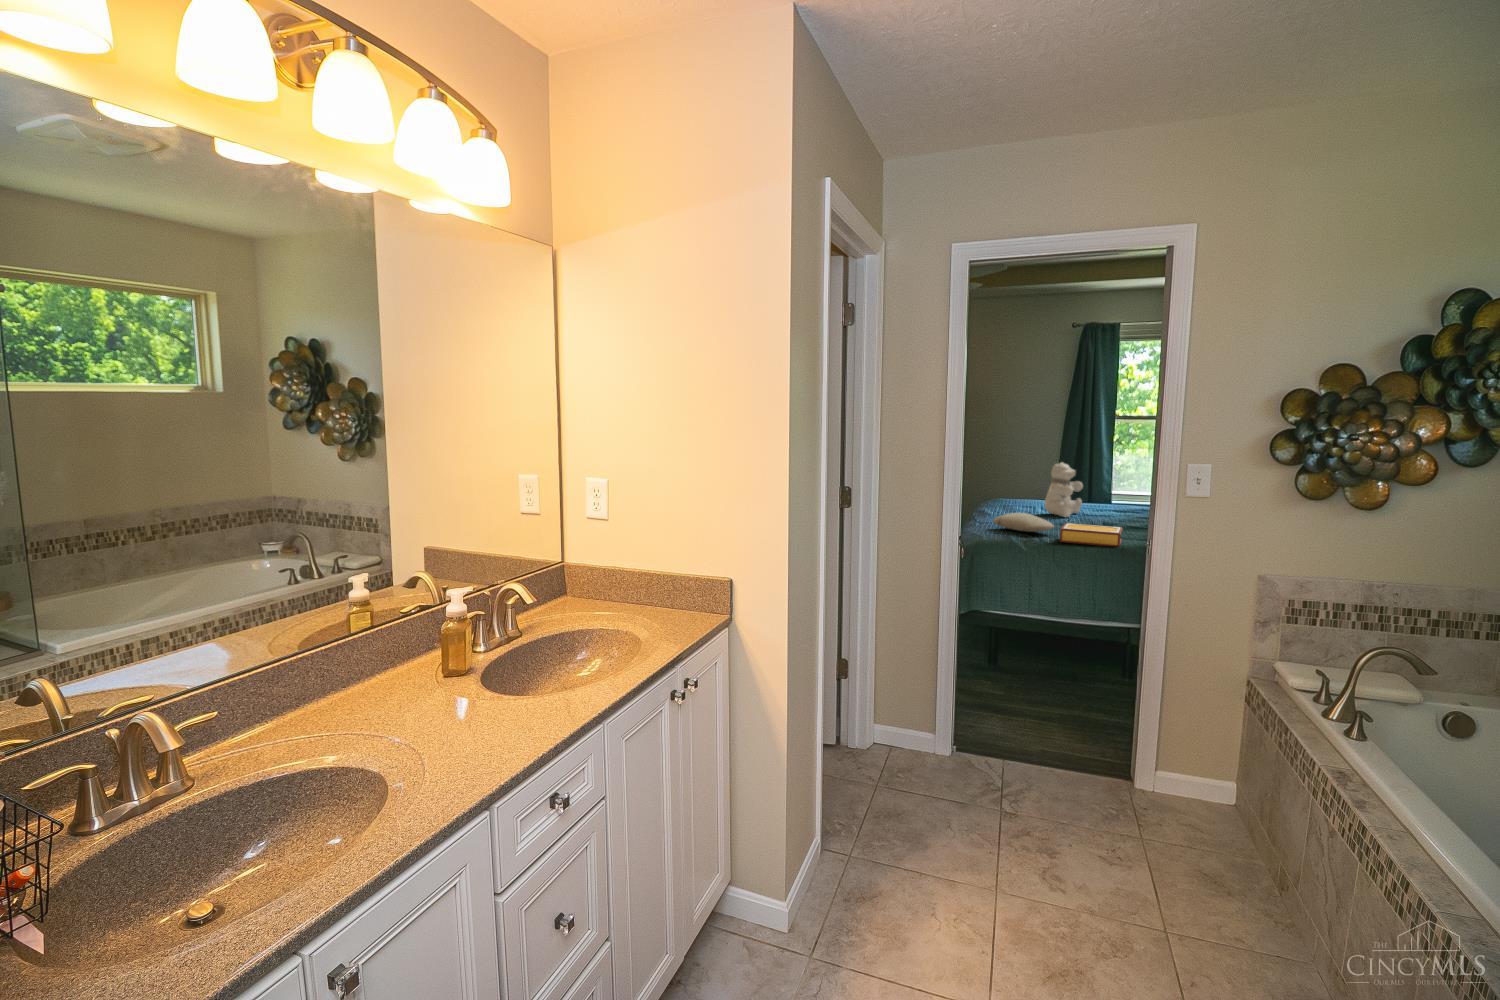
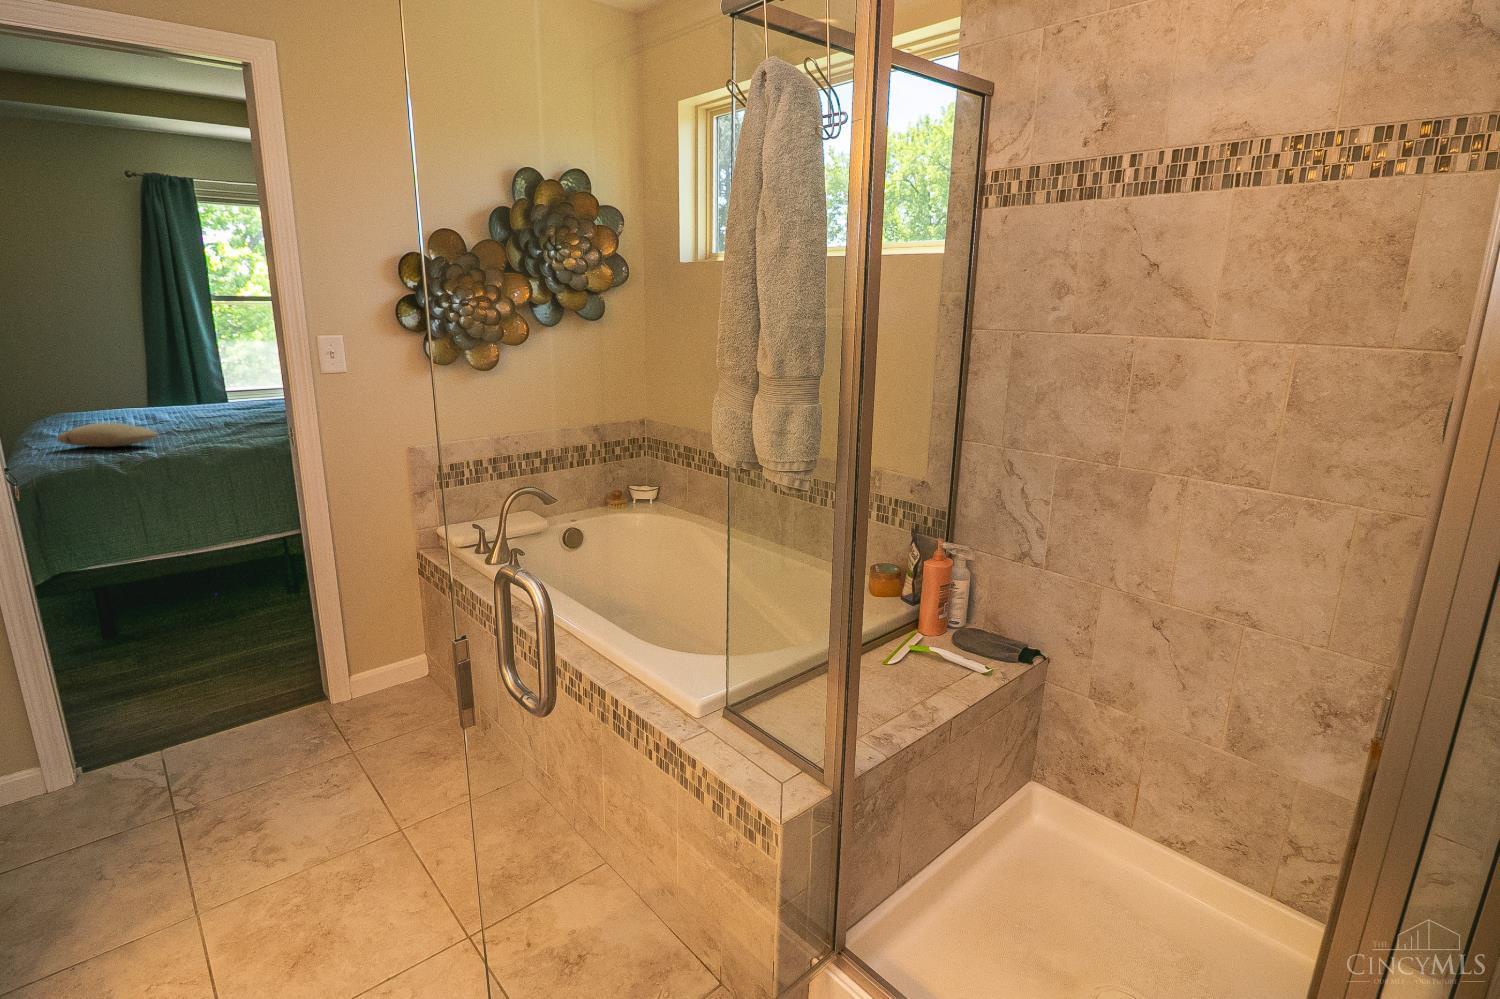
teddy bear: present [1044,463,1083,517] -> none [136,355,190,424]
book: present [1060,523,1123,547] -> none [168,424,253,451]

